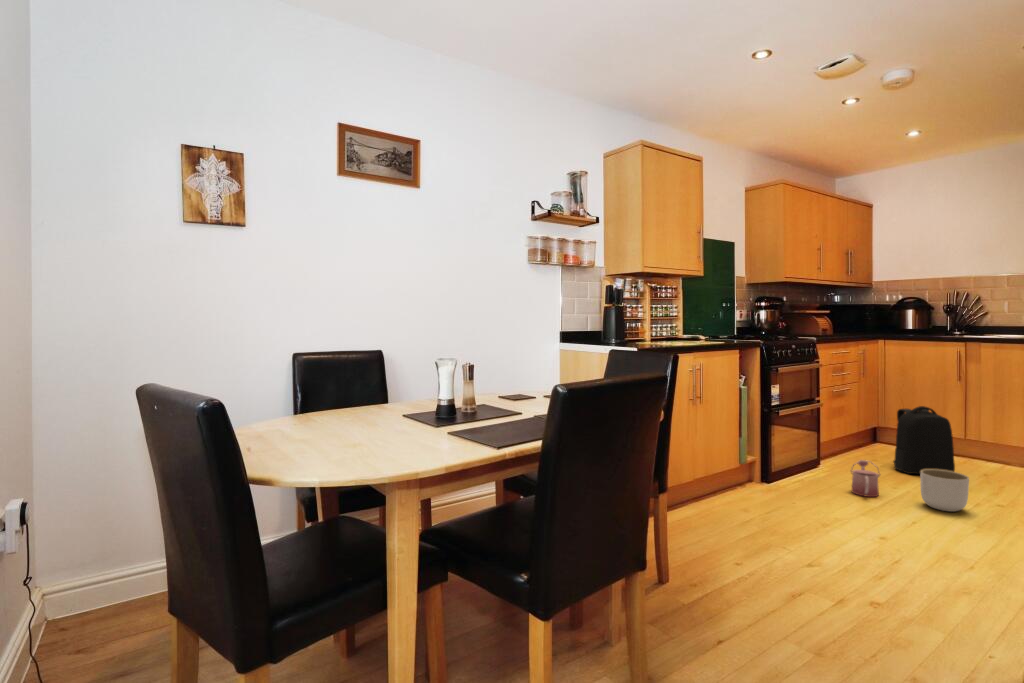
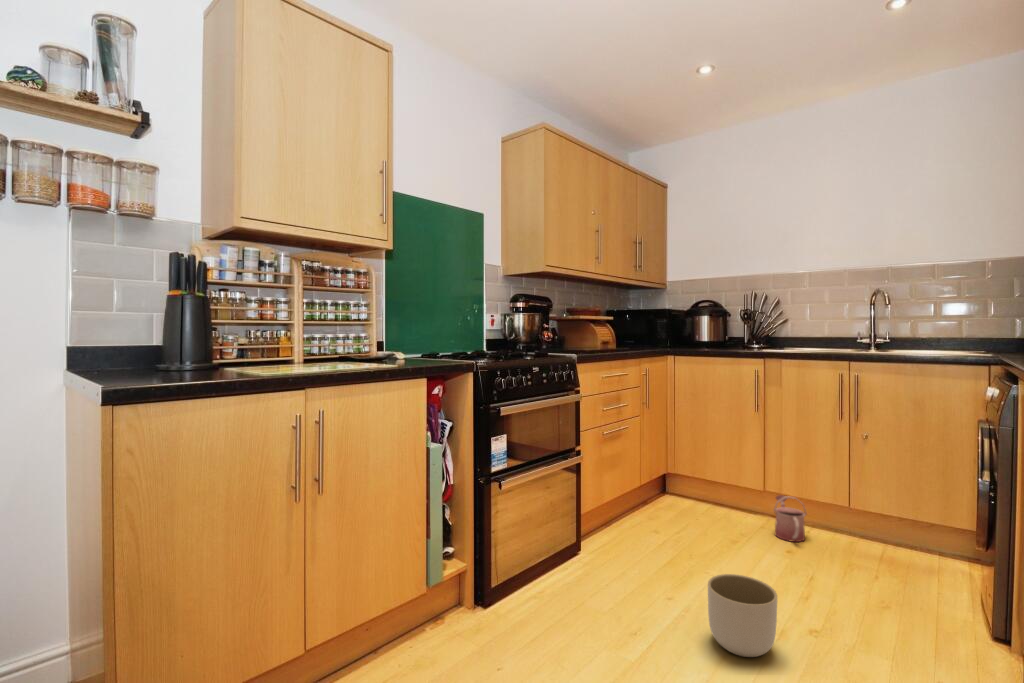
backpack: present [893,406,955,474] -> none [680,452,755,555]
watering can: present [851,460,880,497] -> present [774,495,807,542]

